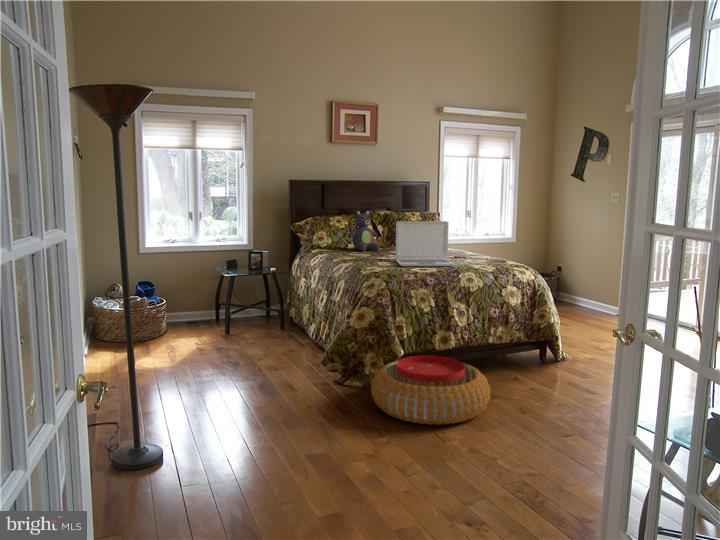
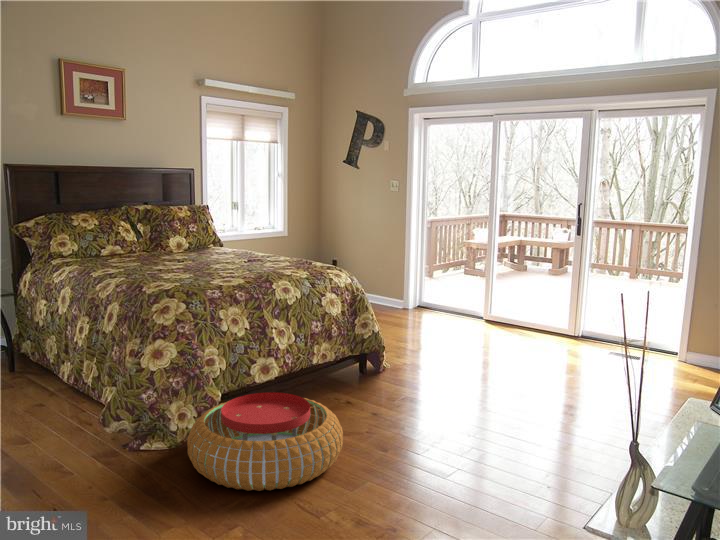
stuffed bear: present [348,210,380,251] -> none [103,205,149,260]
laptop: present [396,221,455,266] -> none [182,219,264,279]

